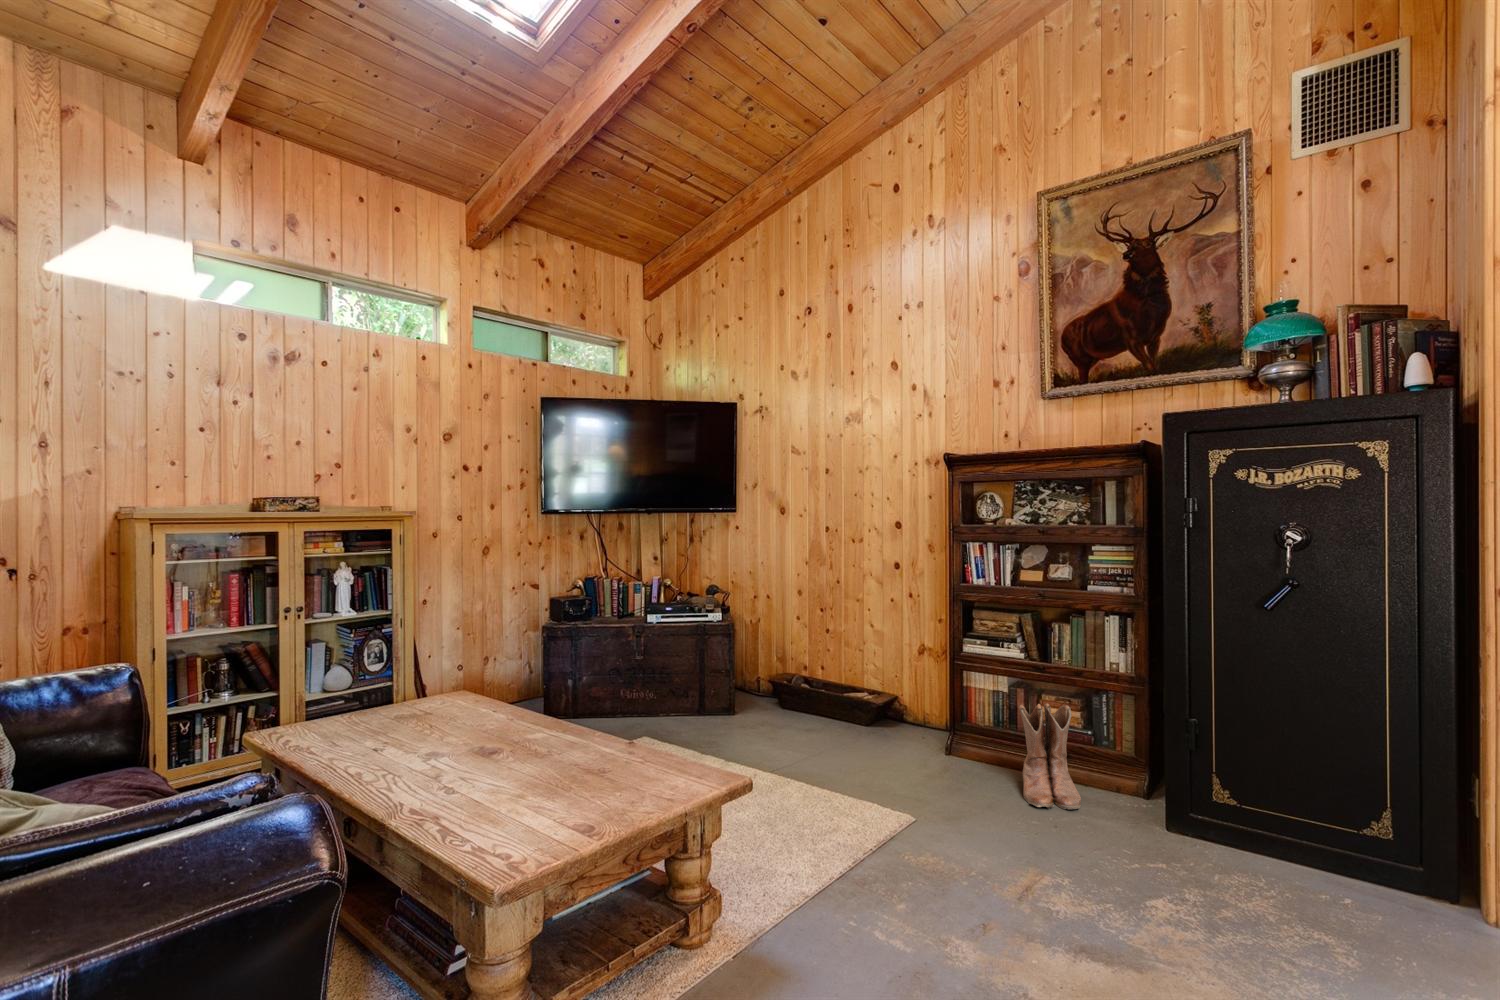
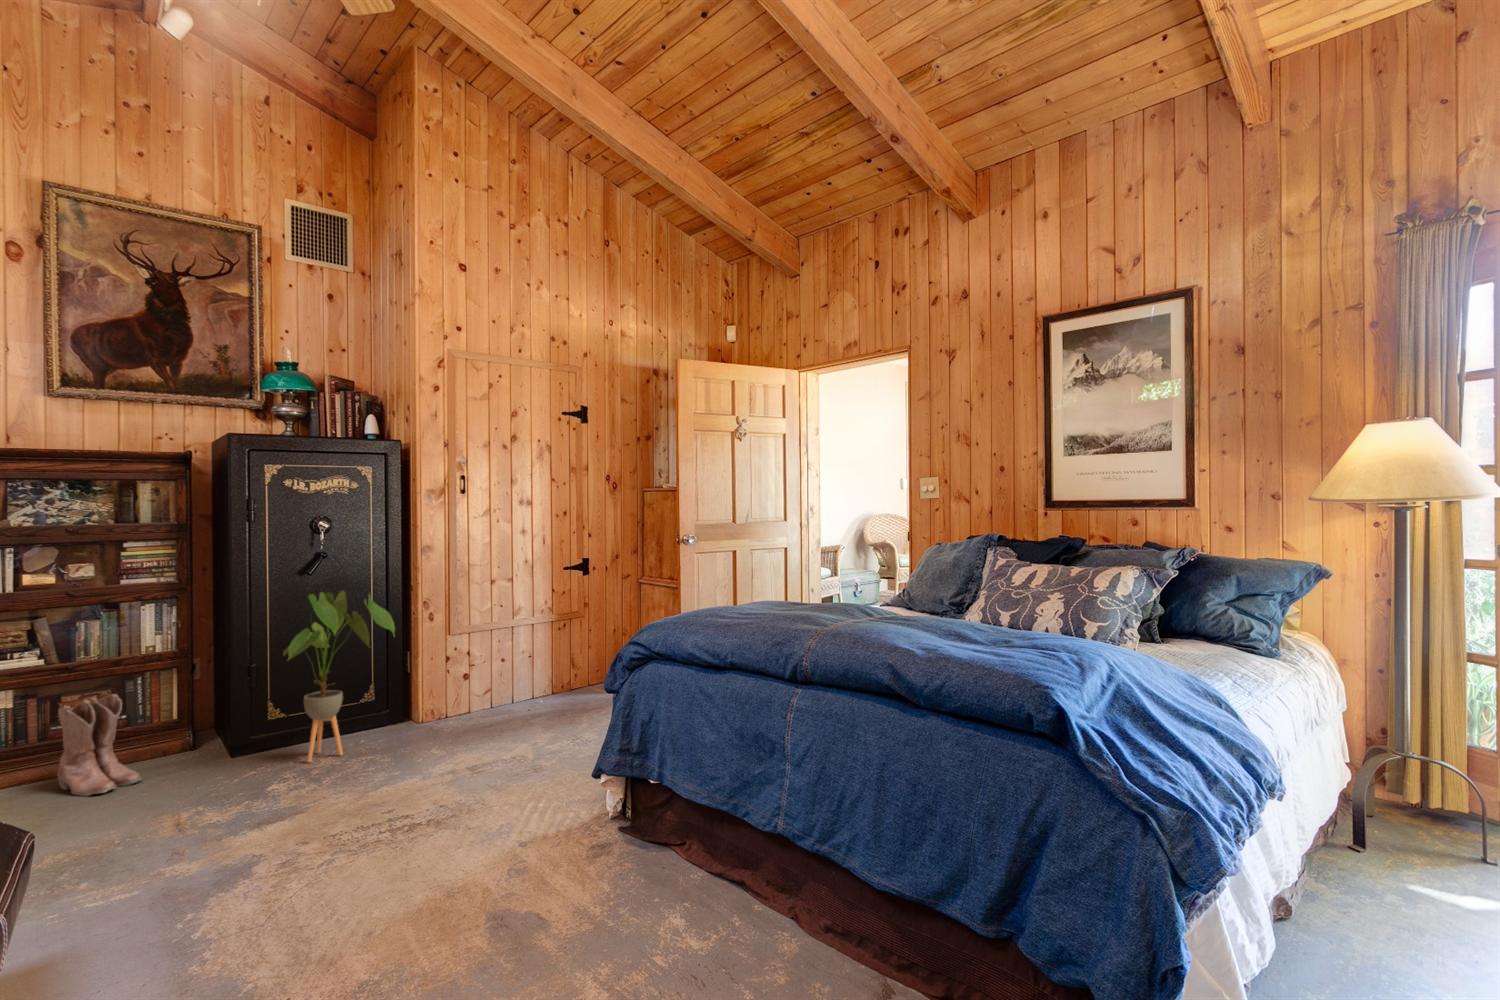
house plant: none [1197,640,1384,899] -> present [283,591,395,762]

